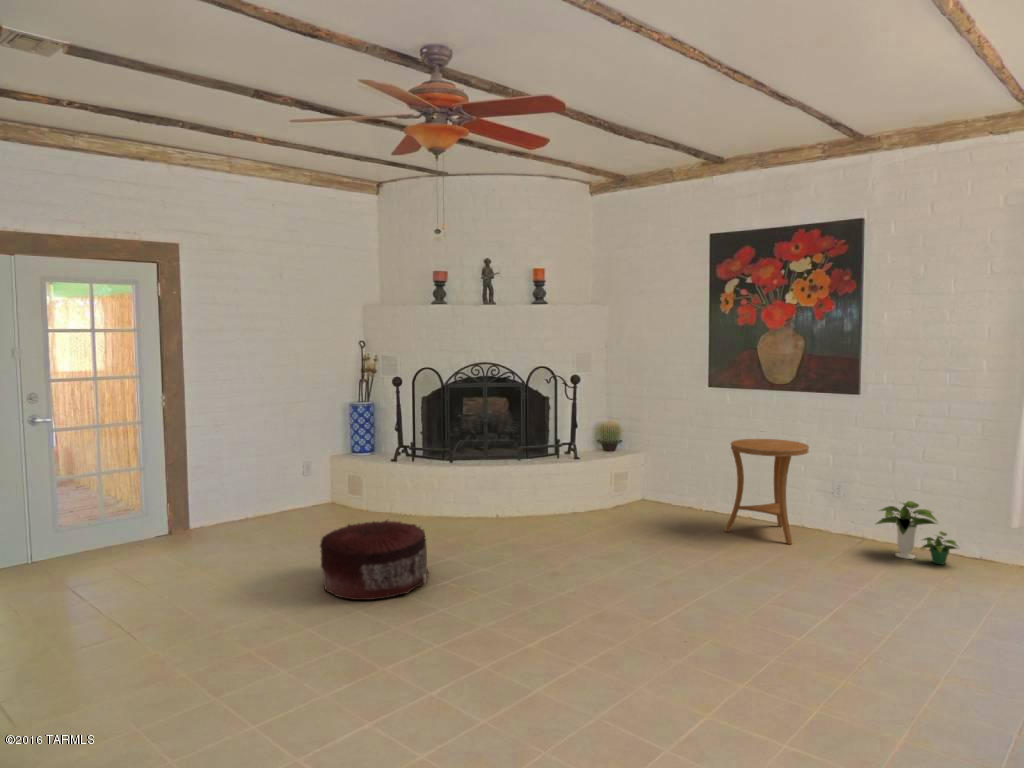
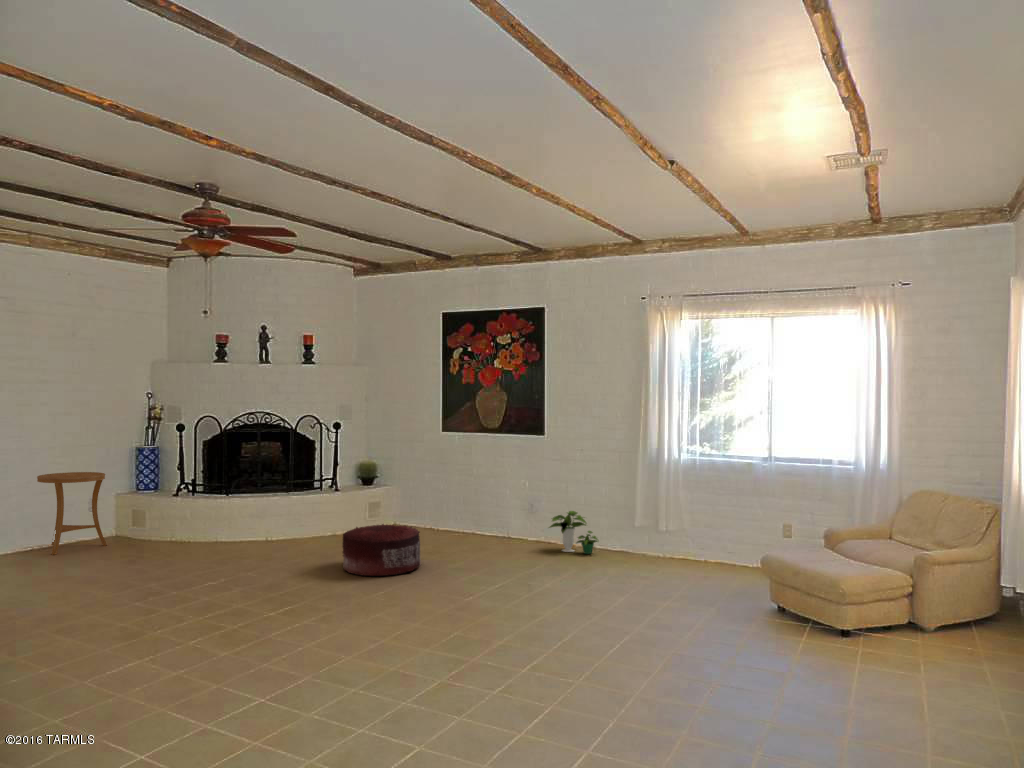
side table: present [725,439,809,544] -> present [37,472,106,555]
pouf: present [320,520,428,600] -> present [343,524,421,576]

